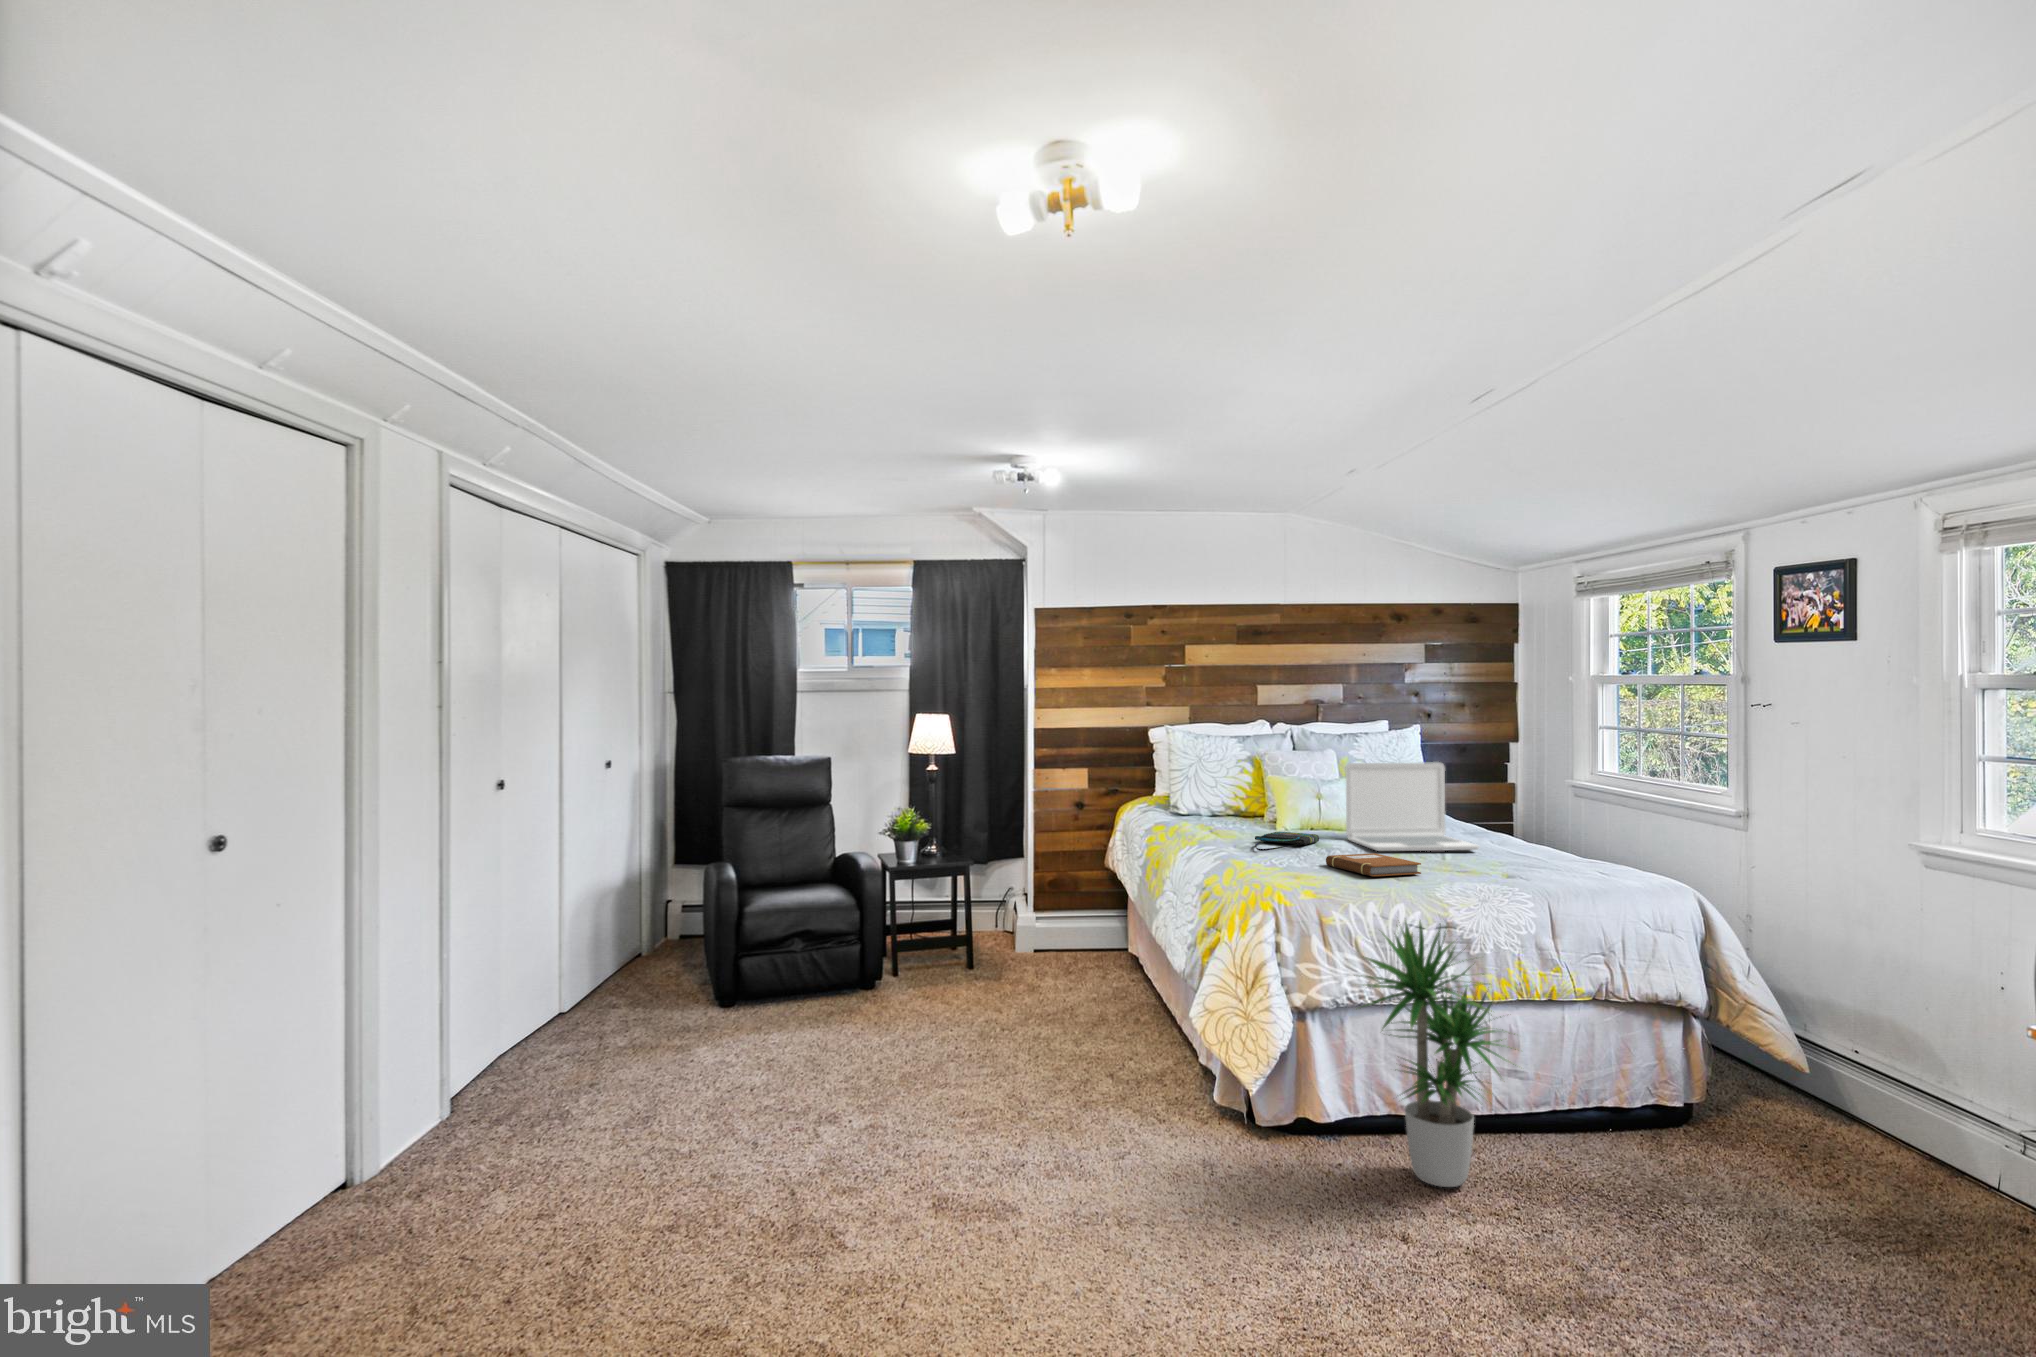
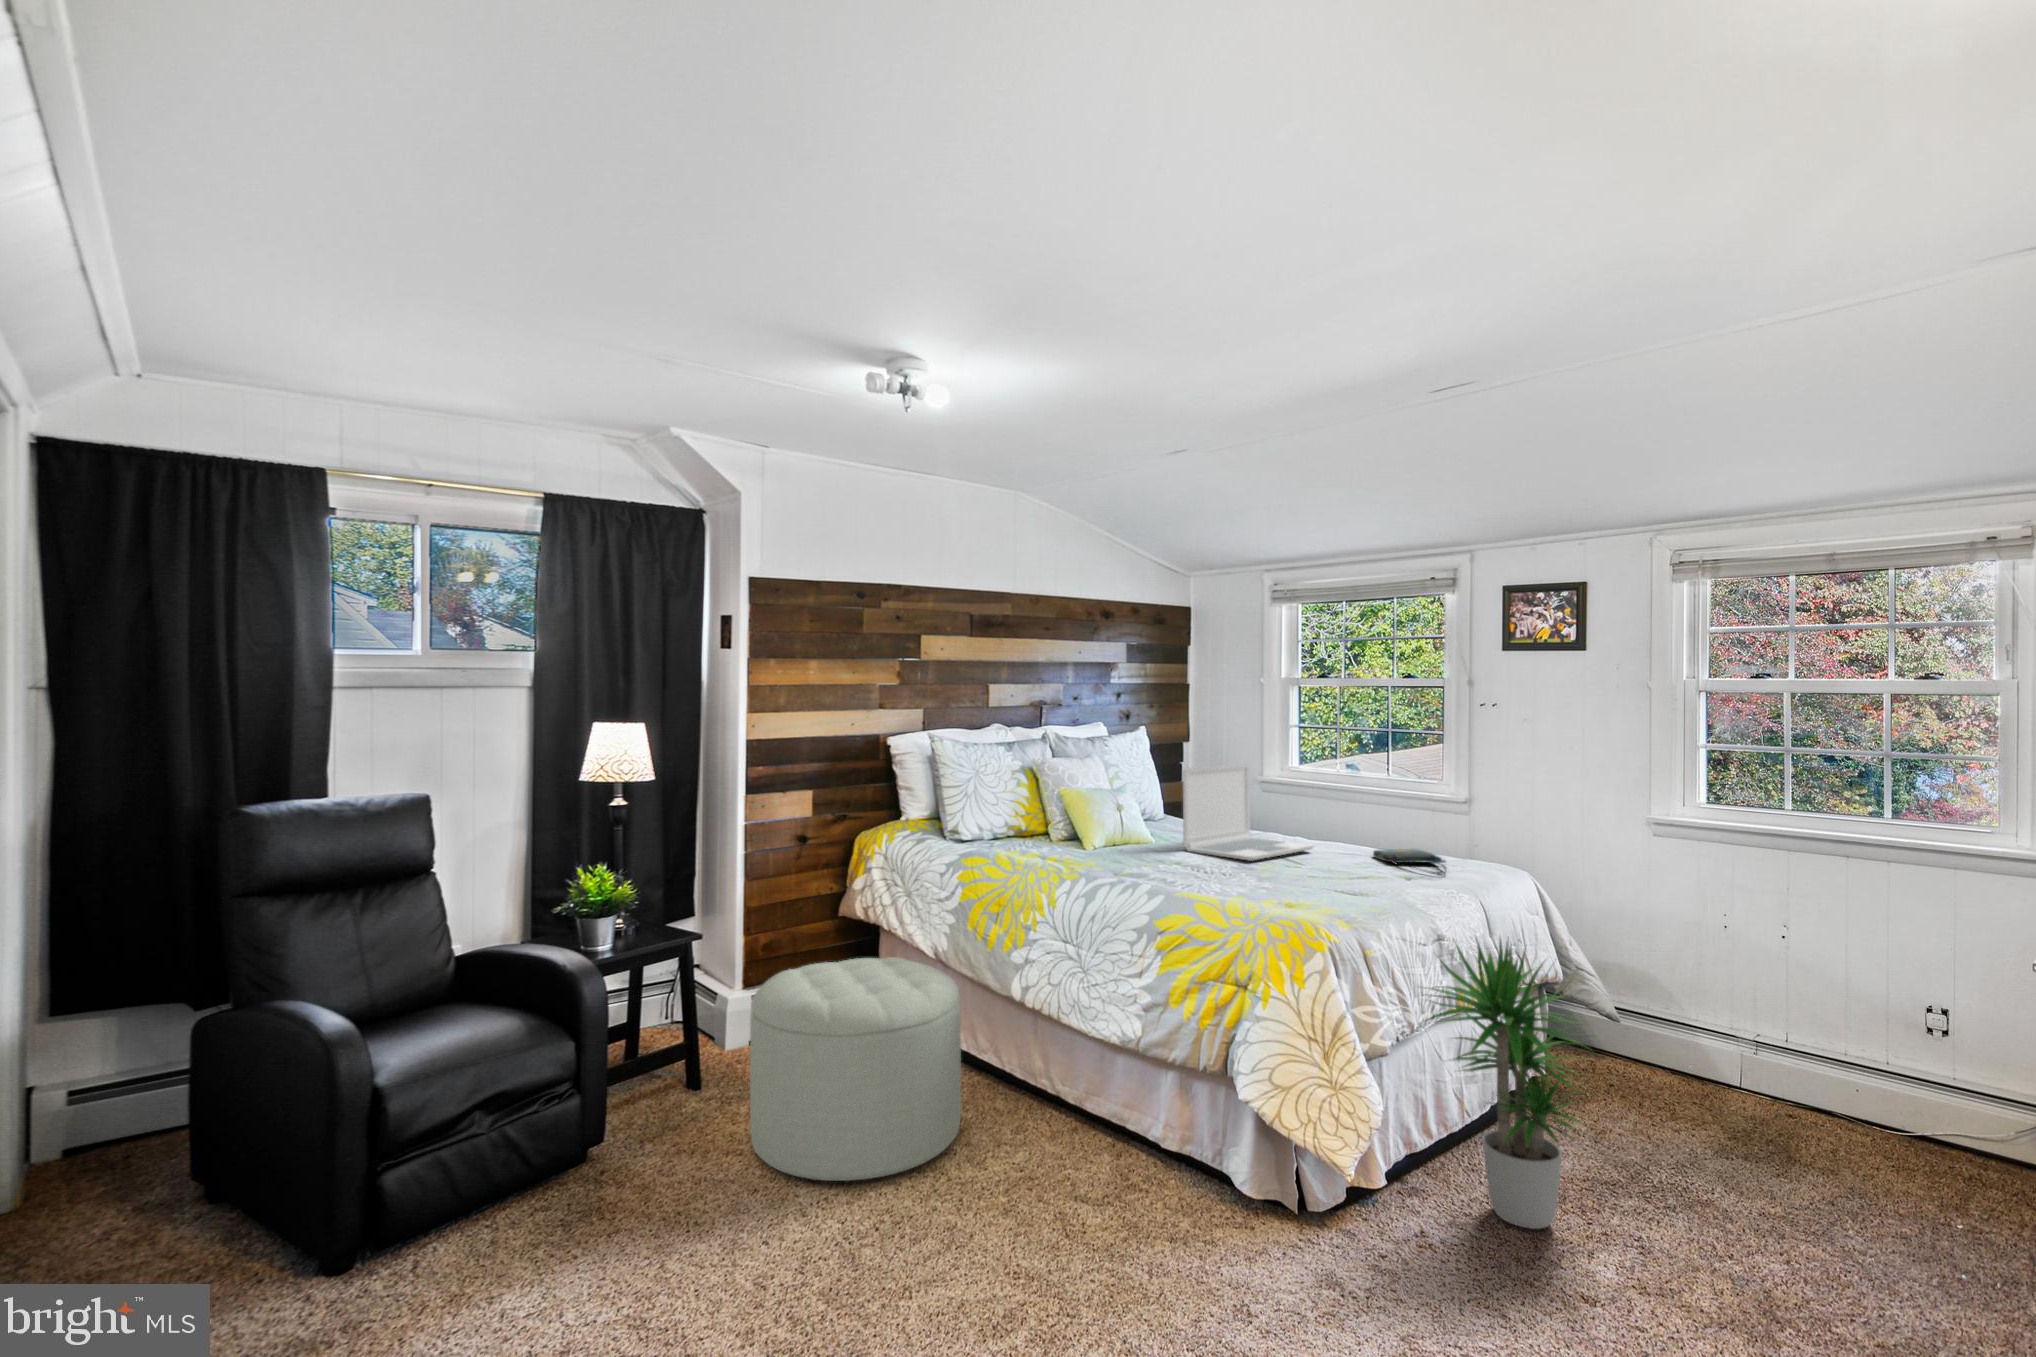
tote bag: present [1255,832,1319,851] -> present [1373,849,1446,875]
notebook: present [1326,853,1421,876] -> none [1260,864,1357,892]
ottoman: none [942,891,1091,1033] -> present [750,957,961,1181]

